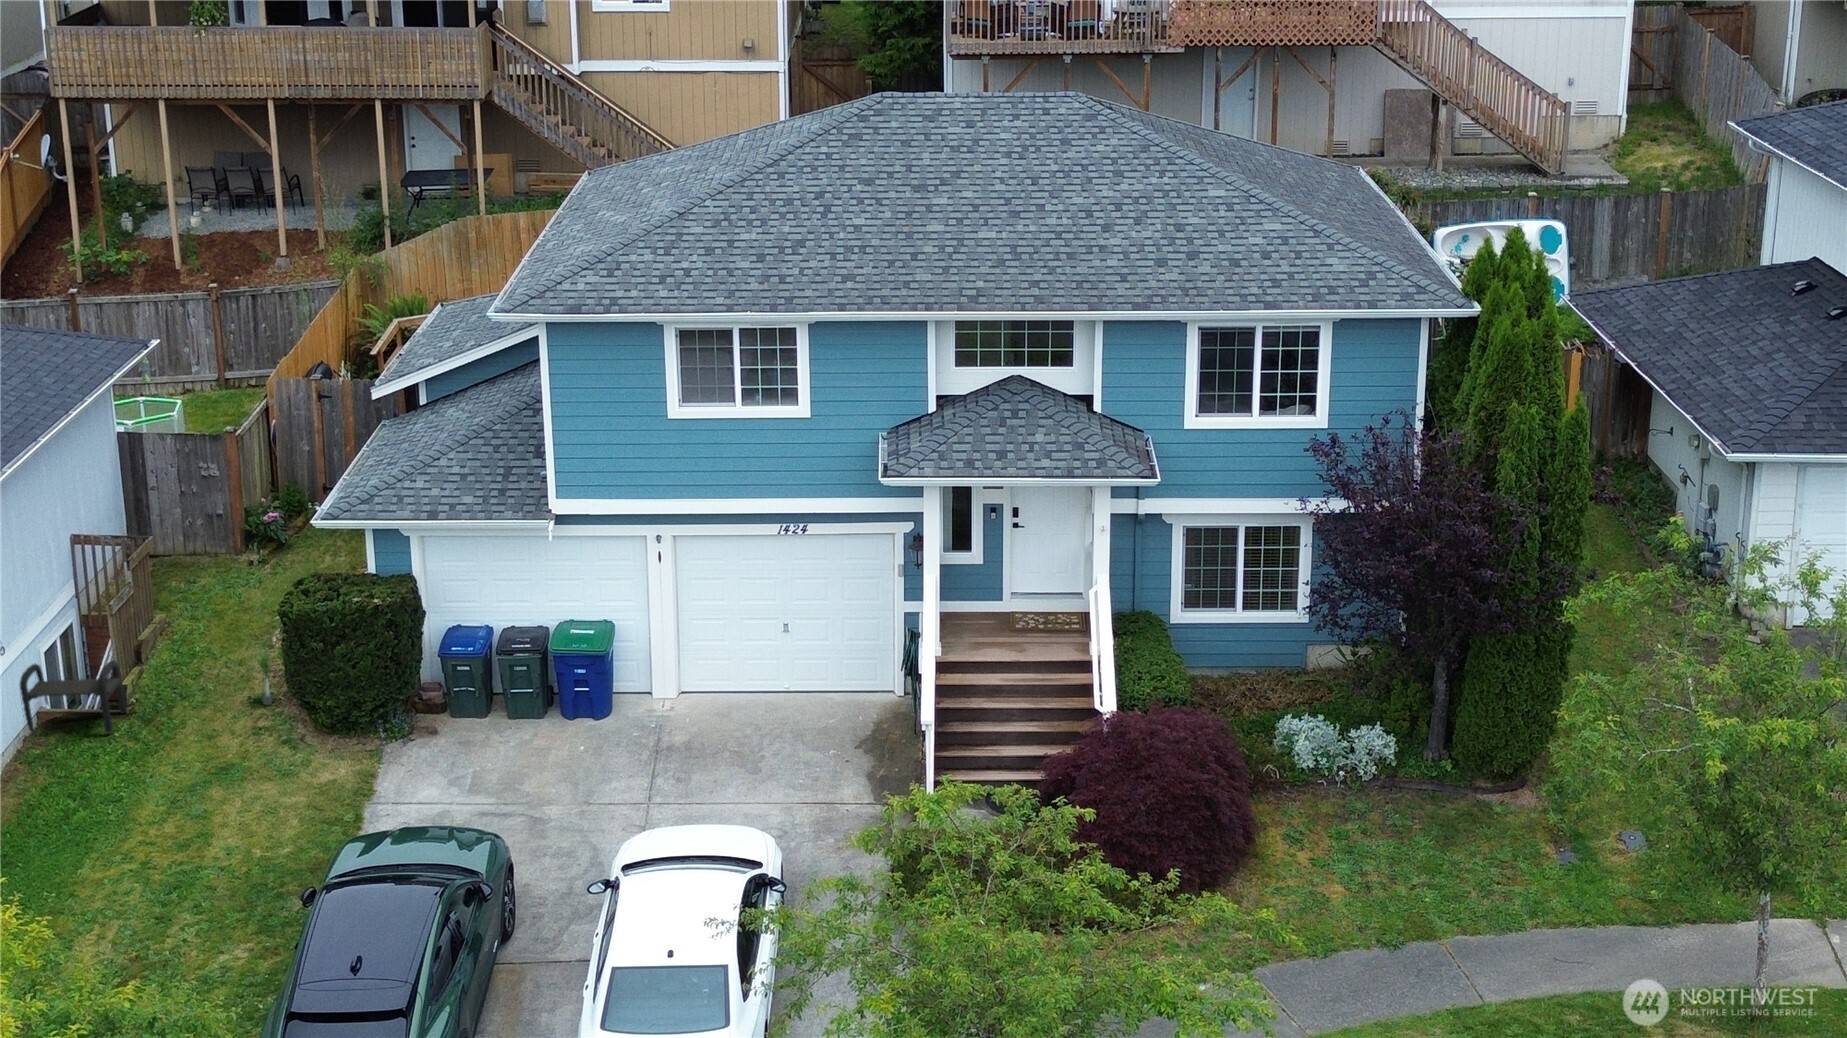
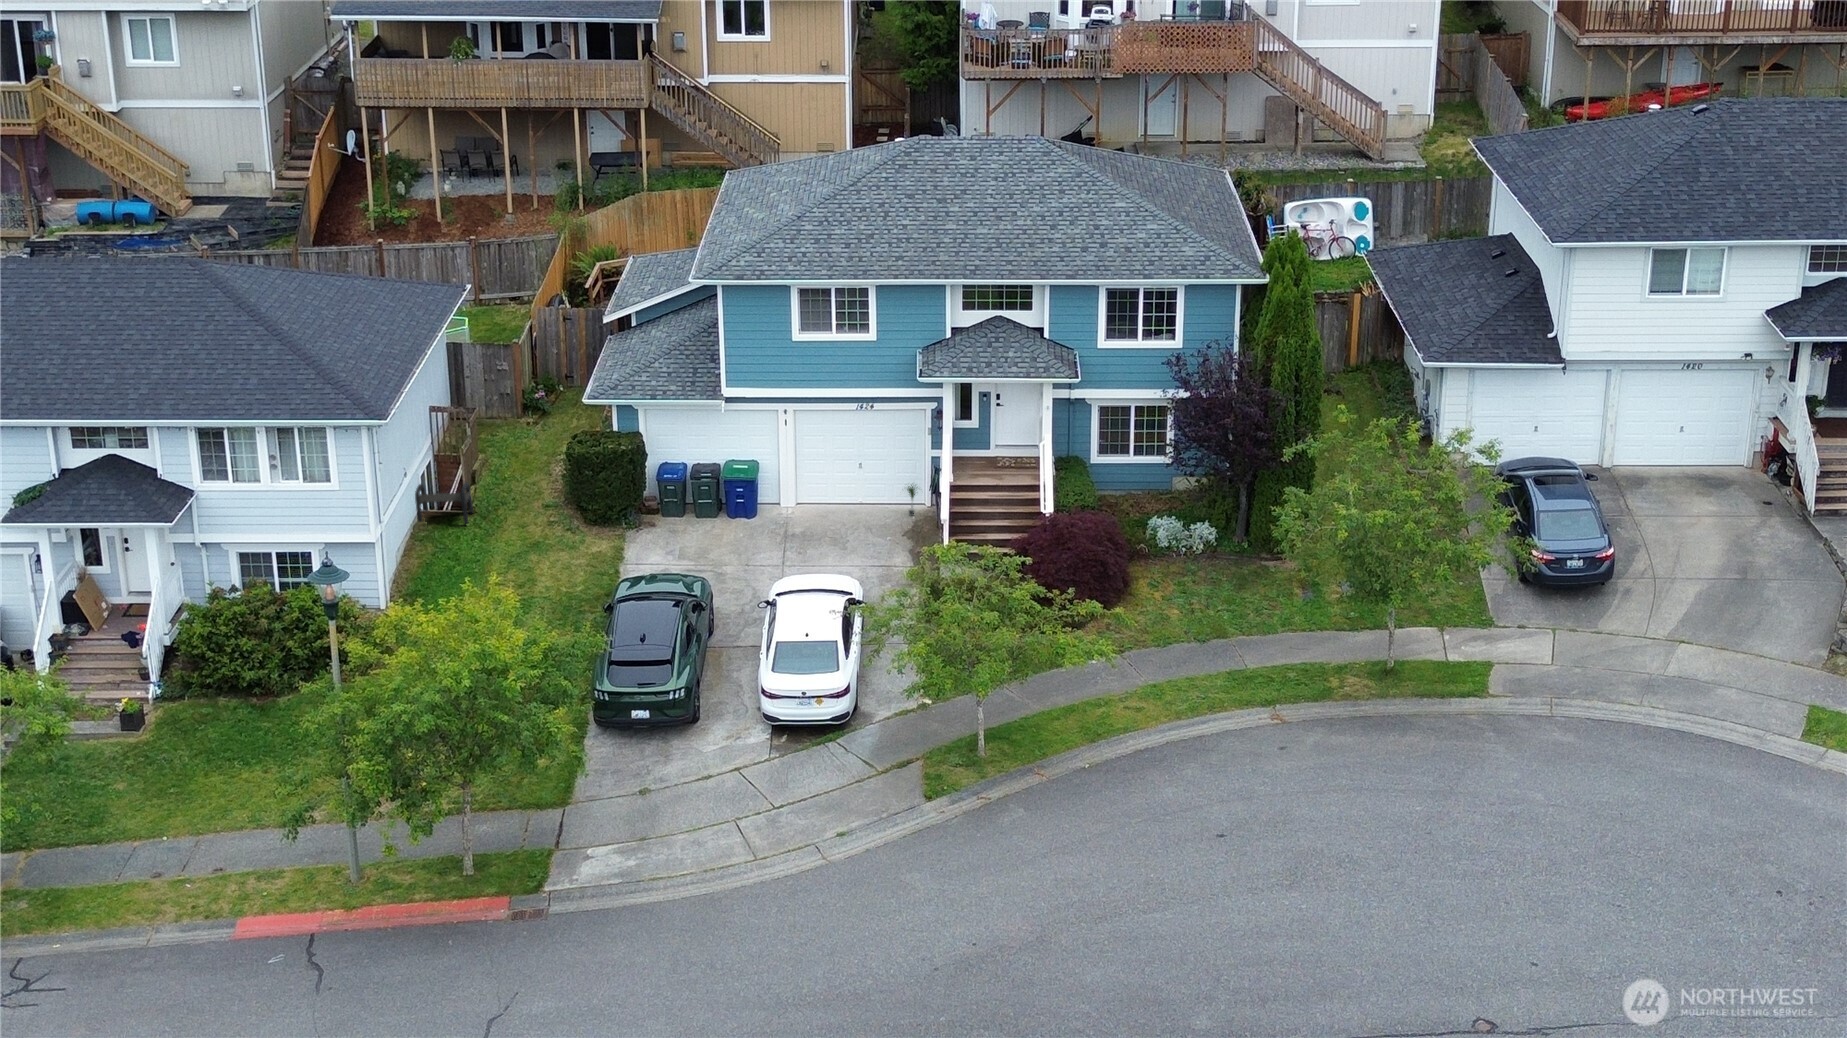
potted plant: present [254,649,273,705] -> present [907,485,915,516]

